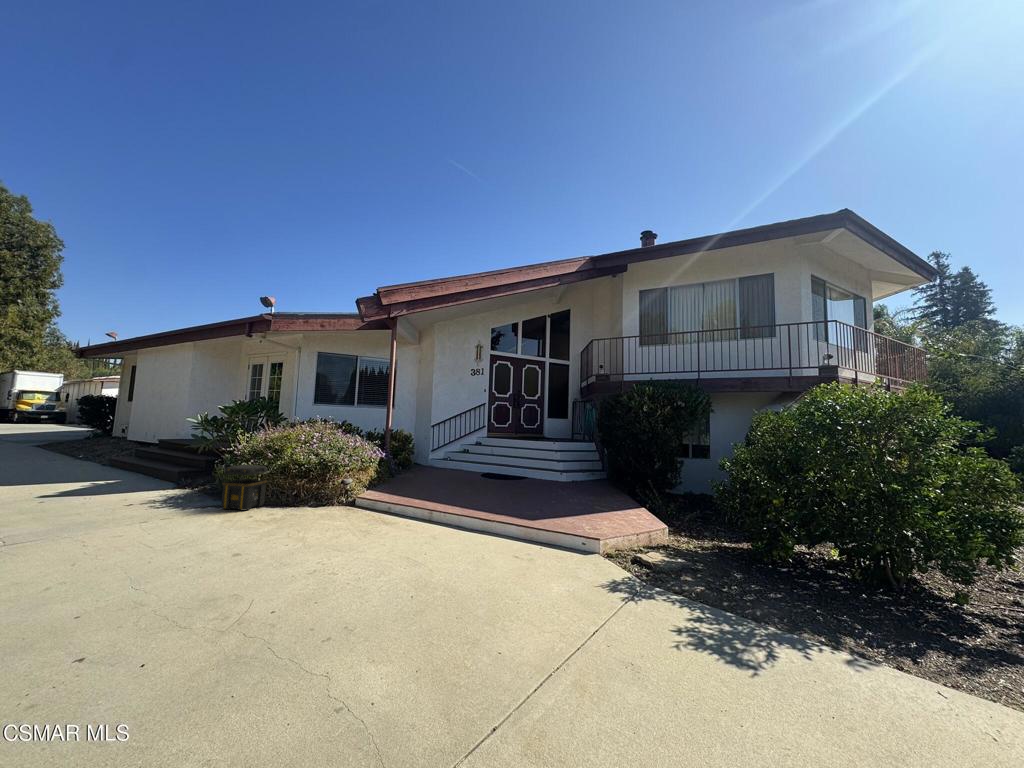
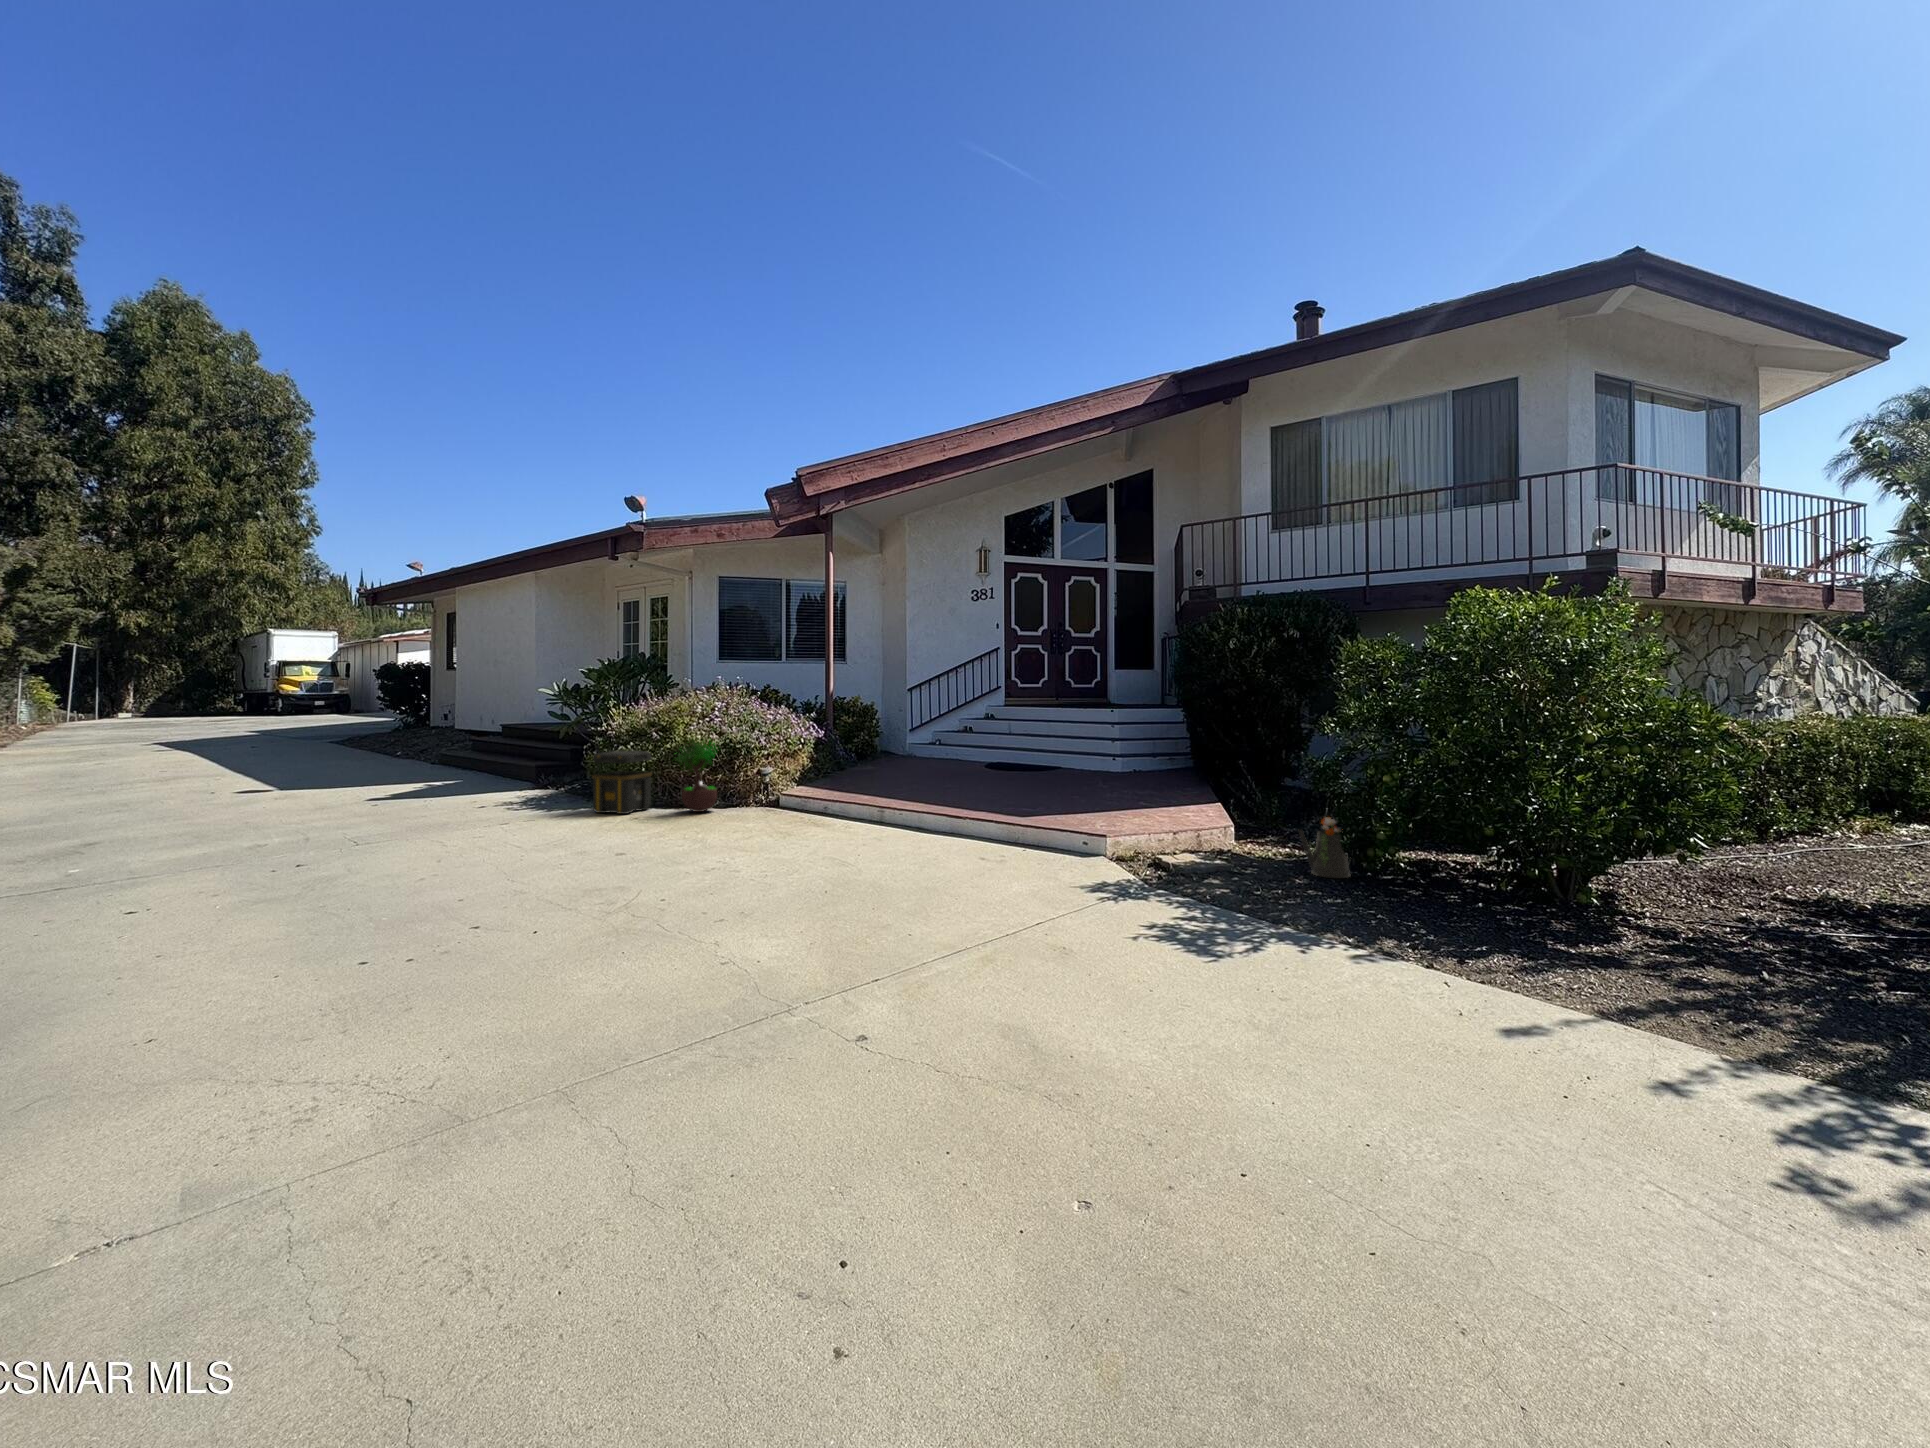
potted tree: none [282,455,317,508] -> present [675,741,717,812]
watering can: none [720,524,760,571] -> present [1299,817,1350,878]

